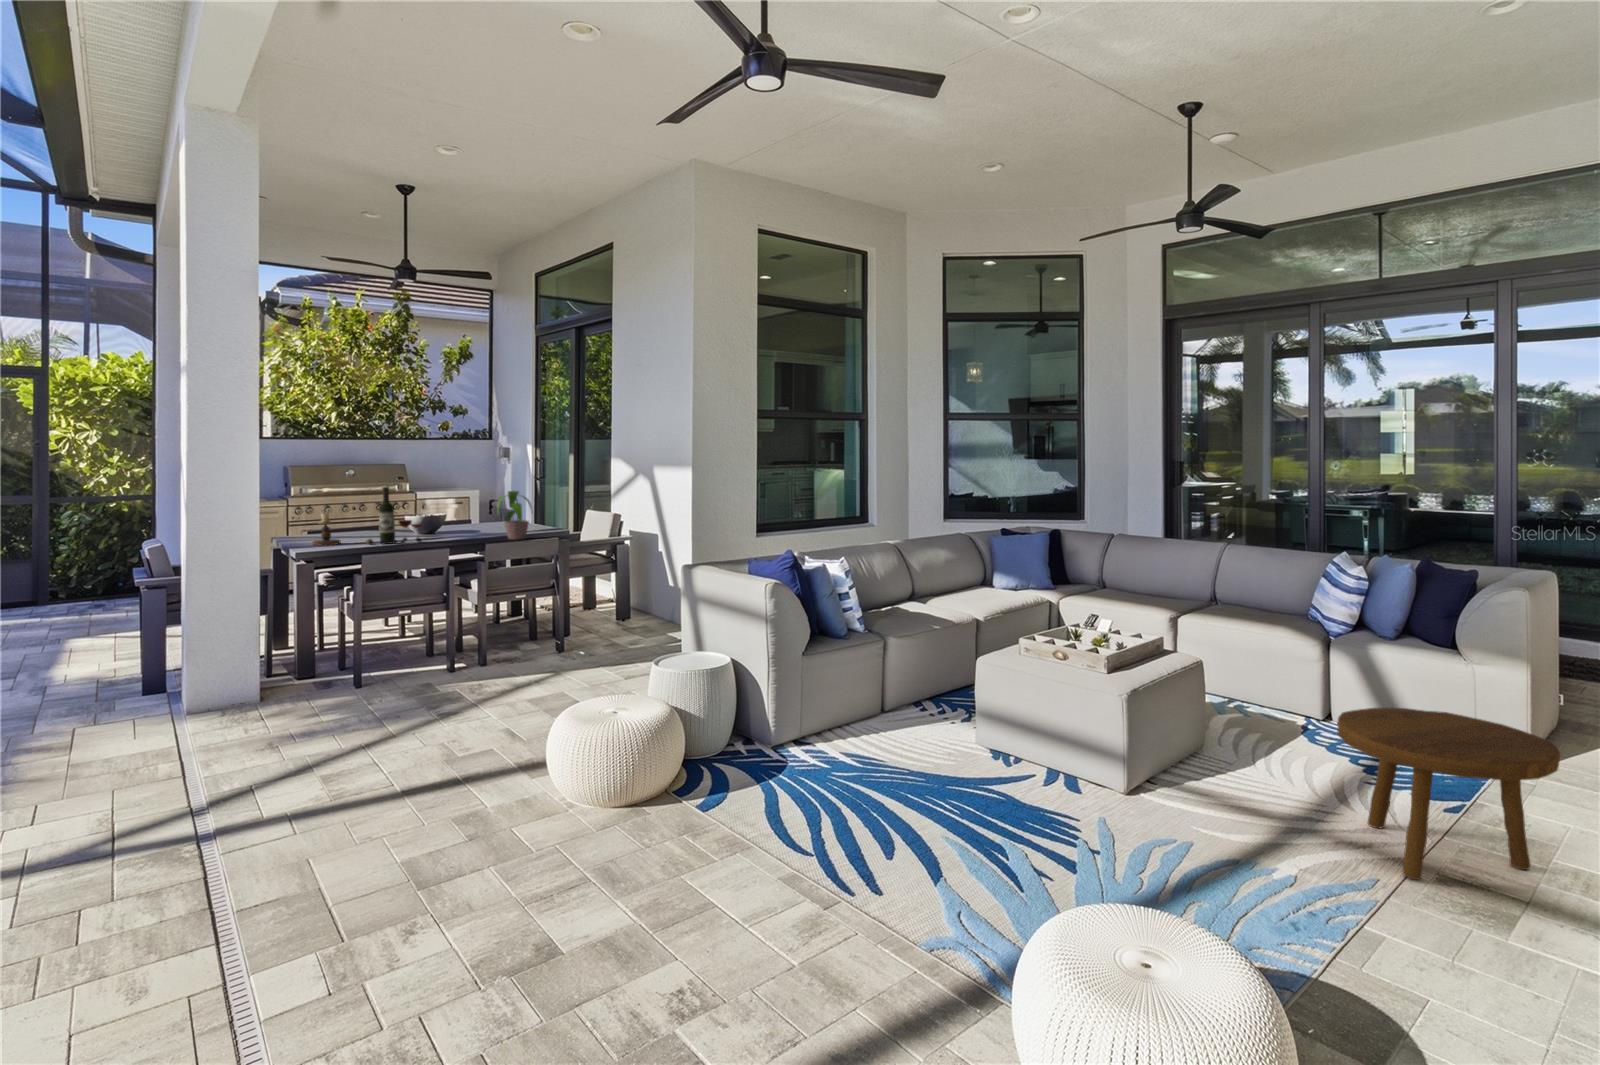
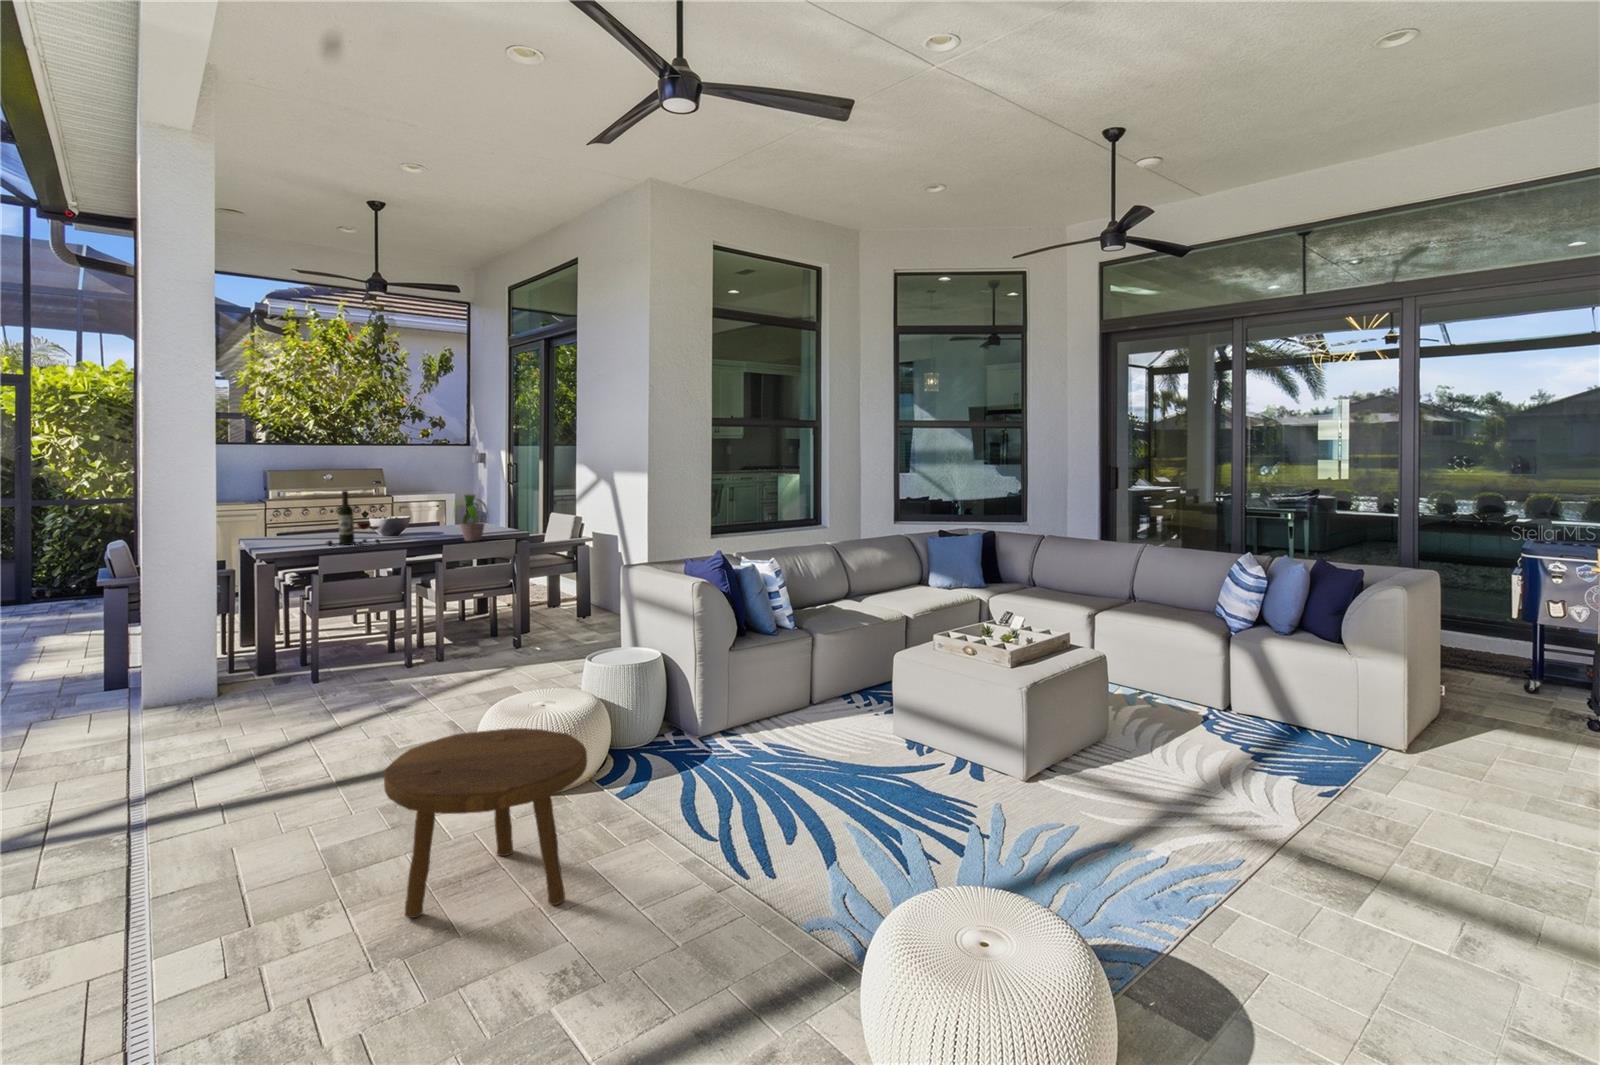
candlestick: present [312,512,341,545] -> none [274,514,302,547]
footstool: present [1337,708,1560,880] -> present [384,728,587,918]

